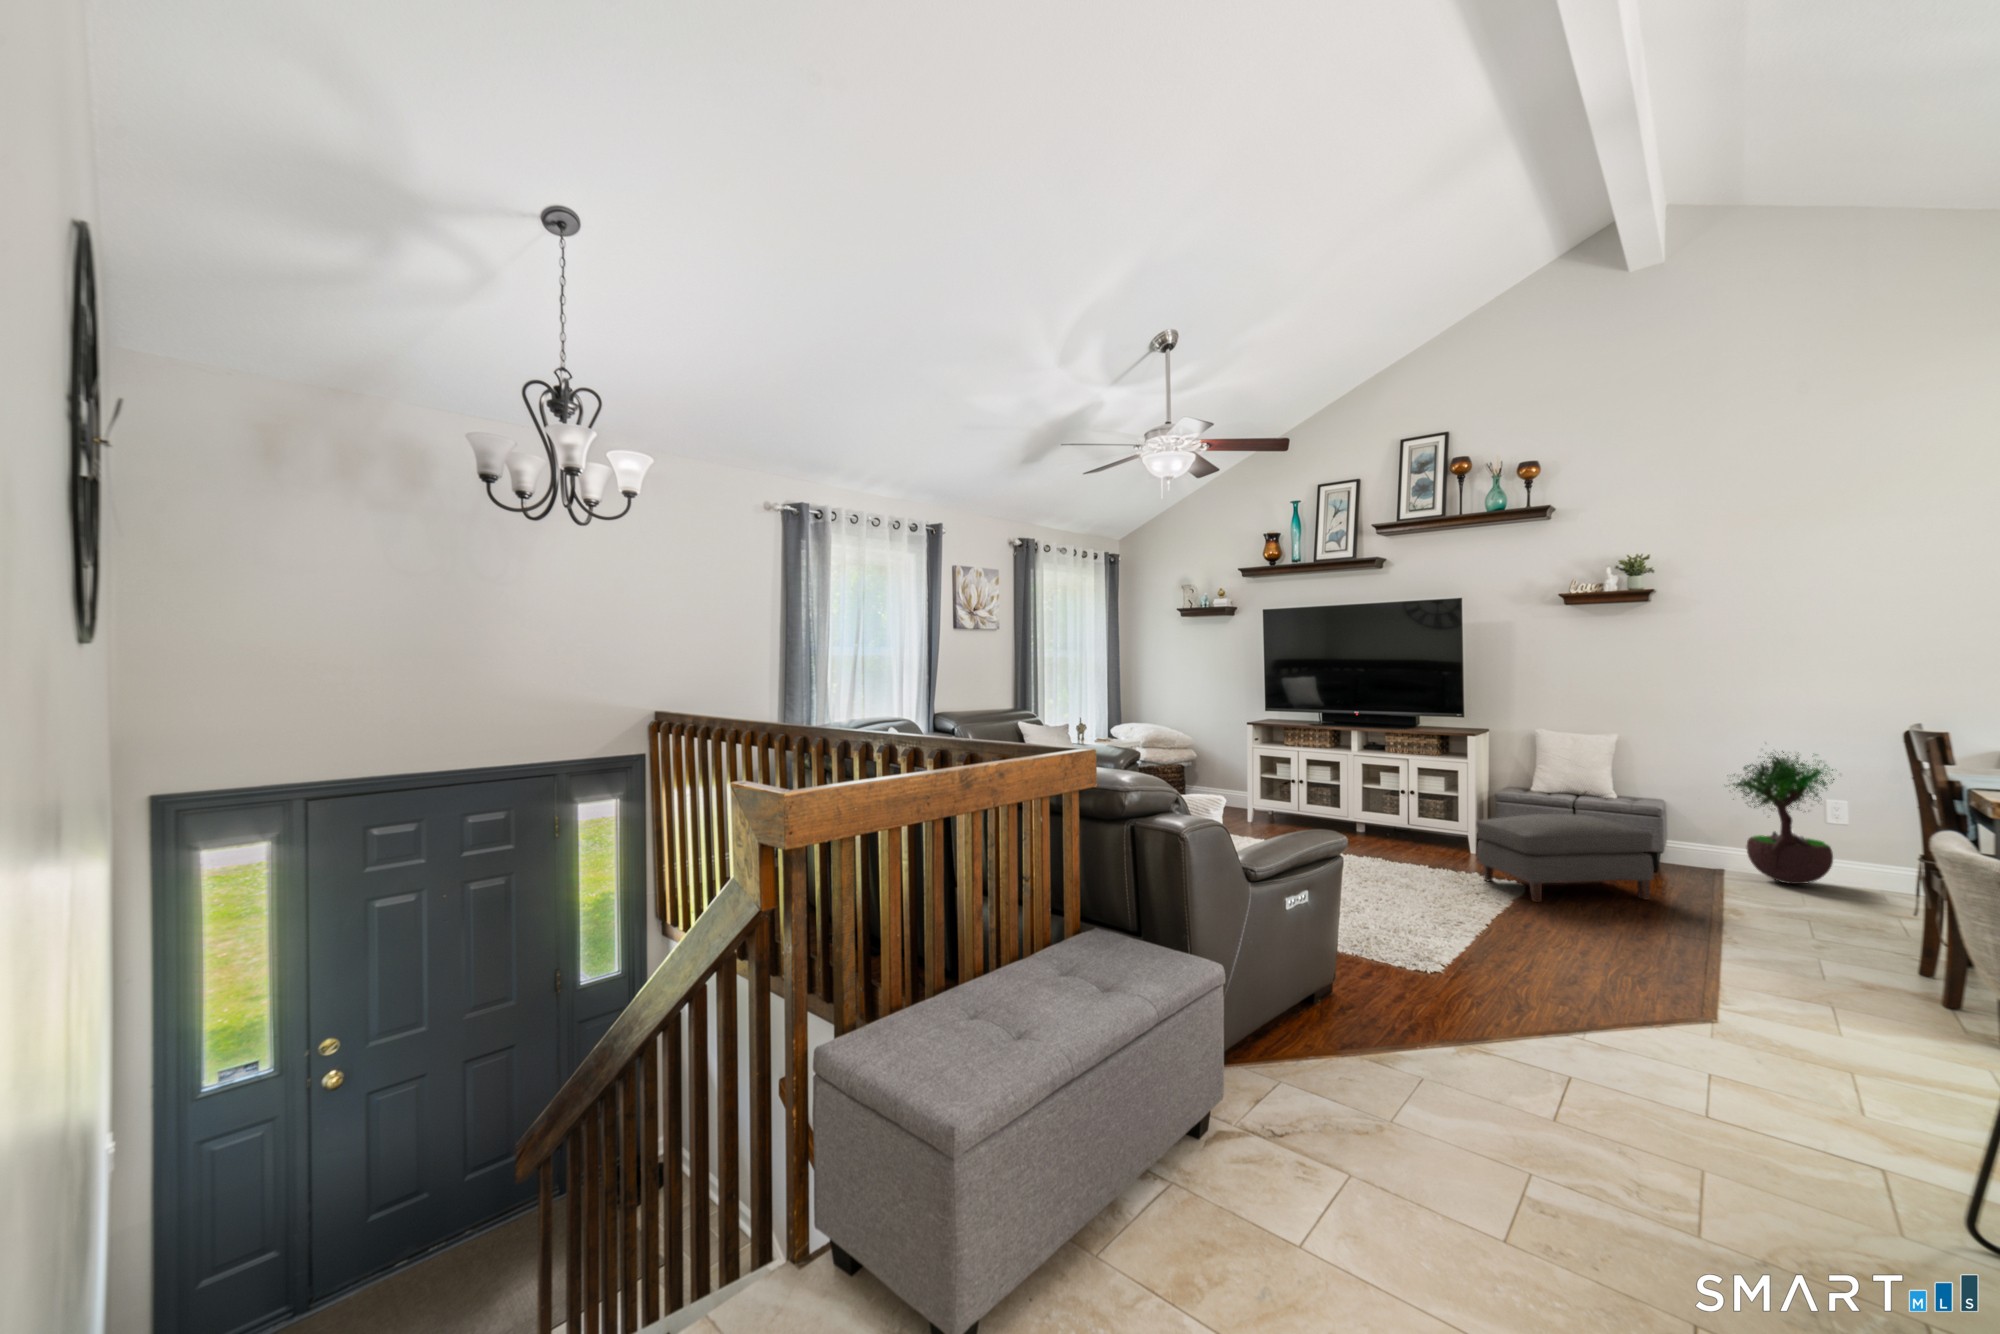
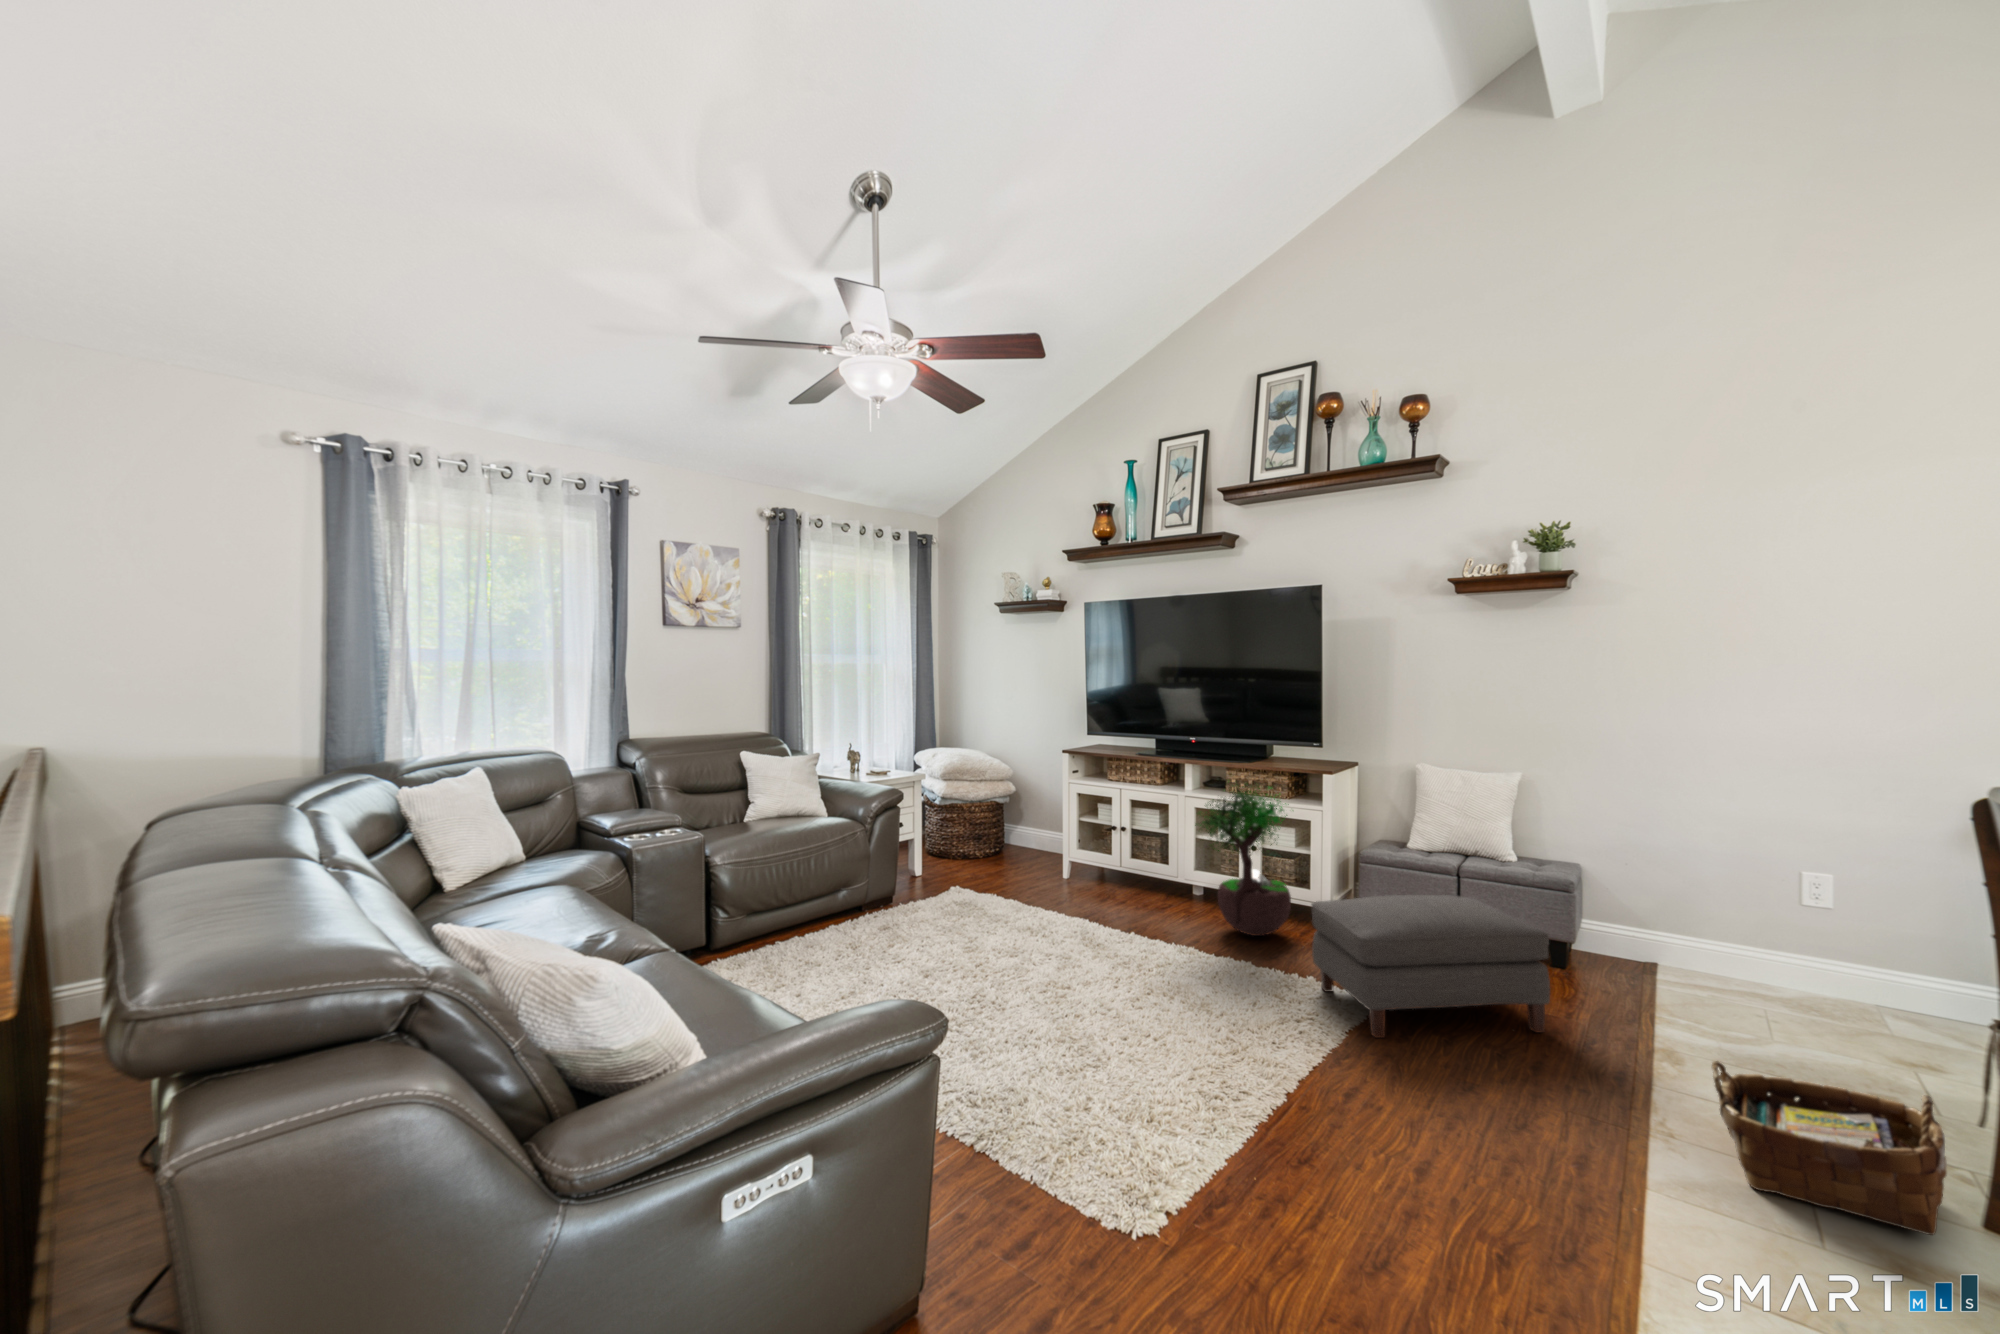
potted tree: present [1733,751,1834,884] -> present [1195,781,1291,936]
woven basket: none [1770,893,1912,973] -> present [1712,1061,1947,1235]

